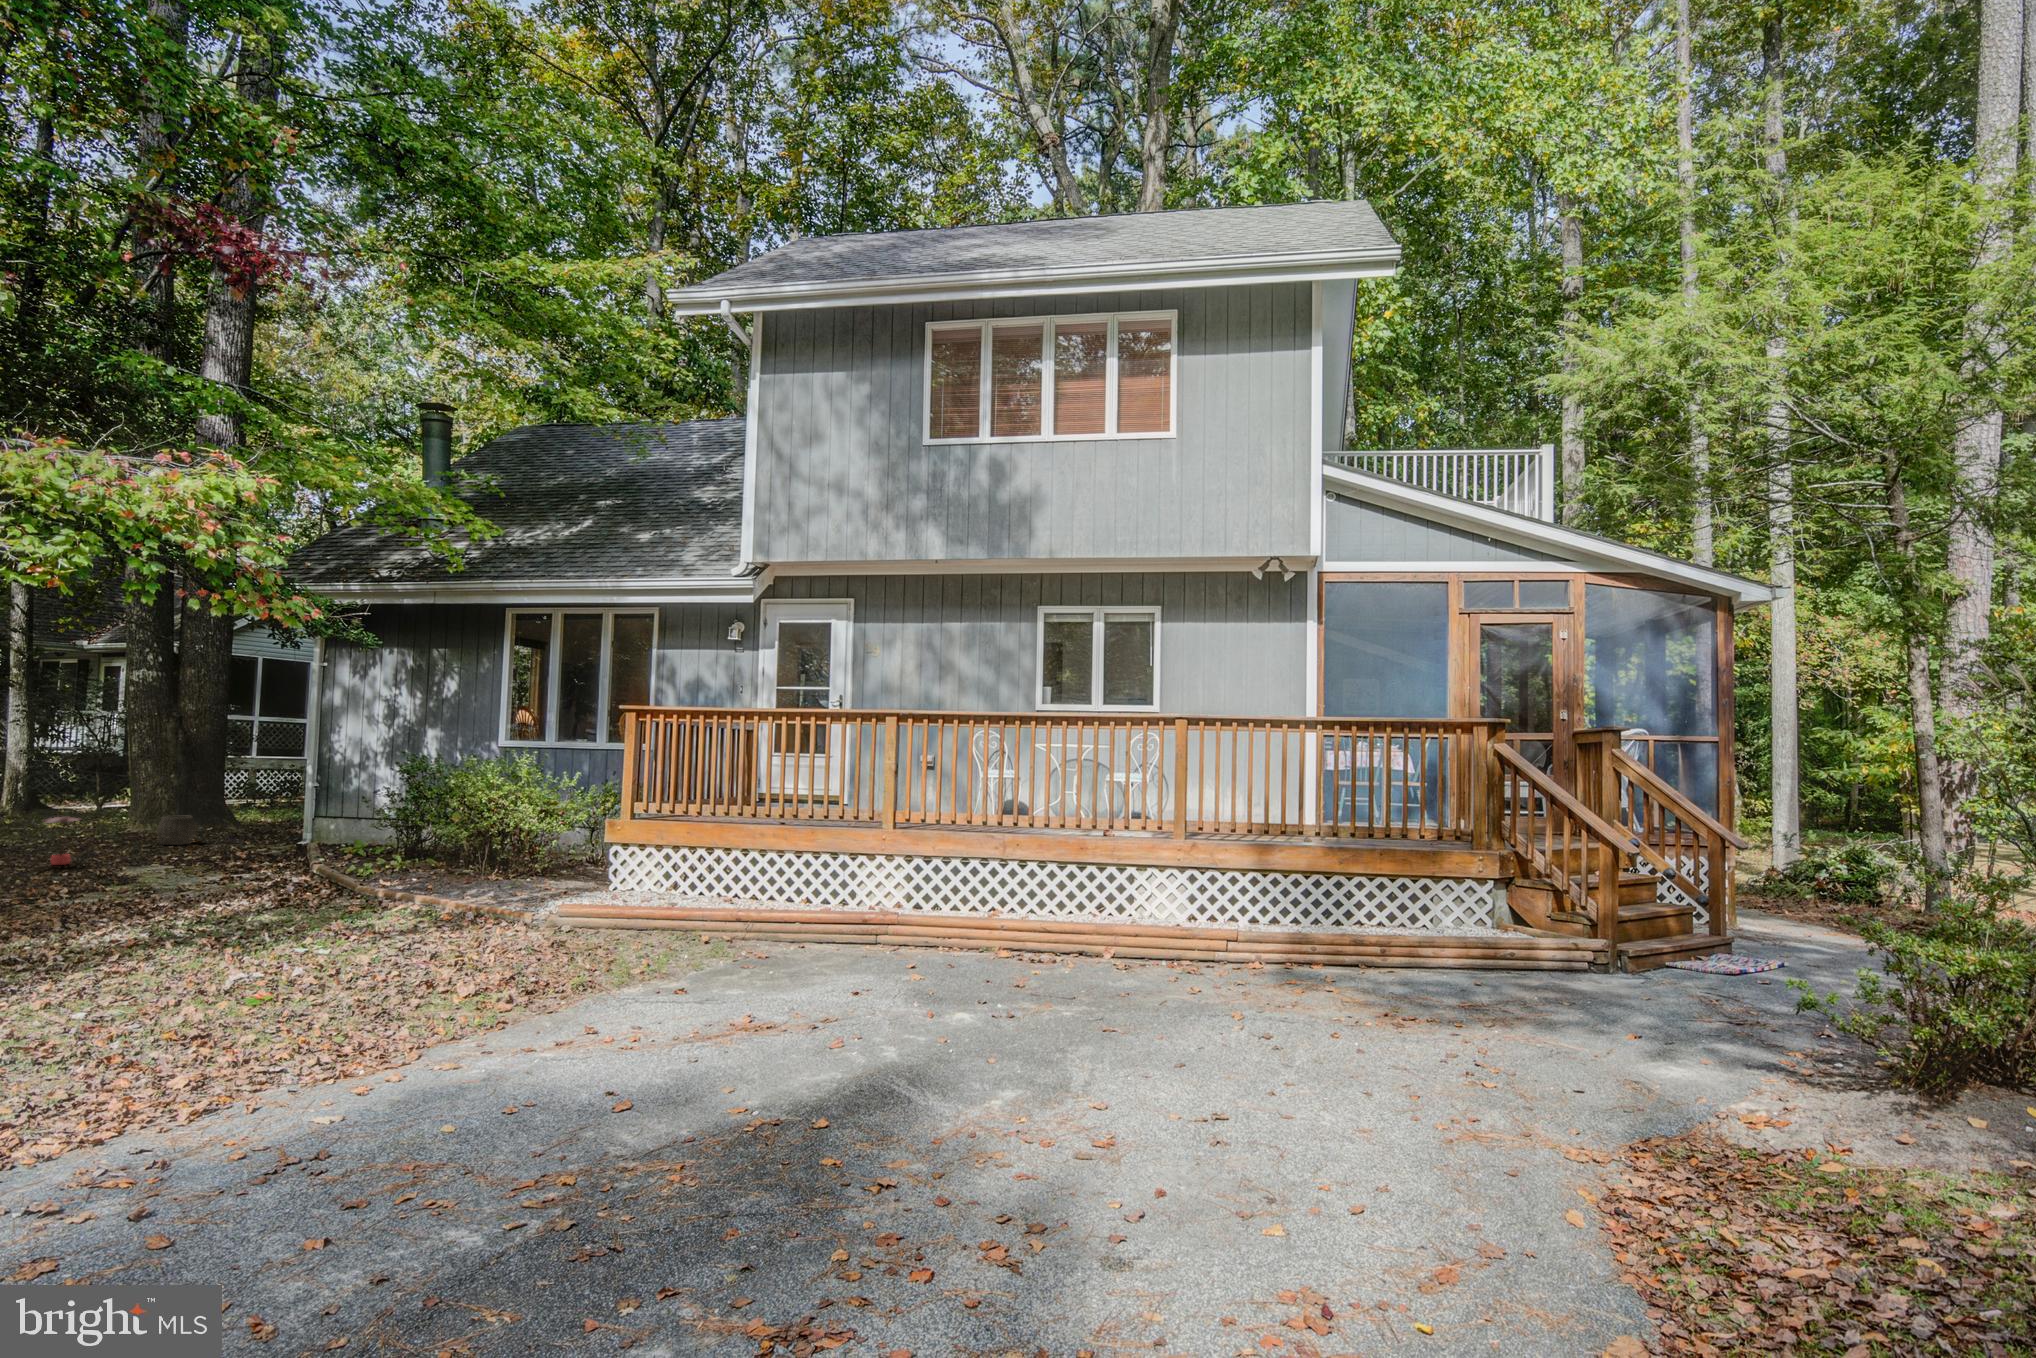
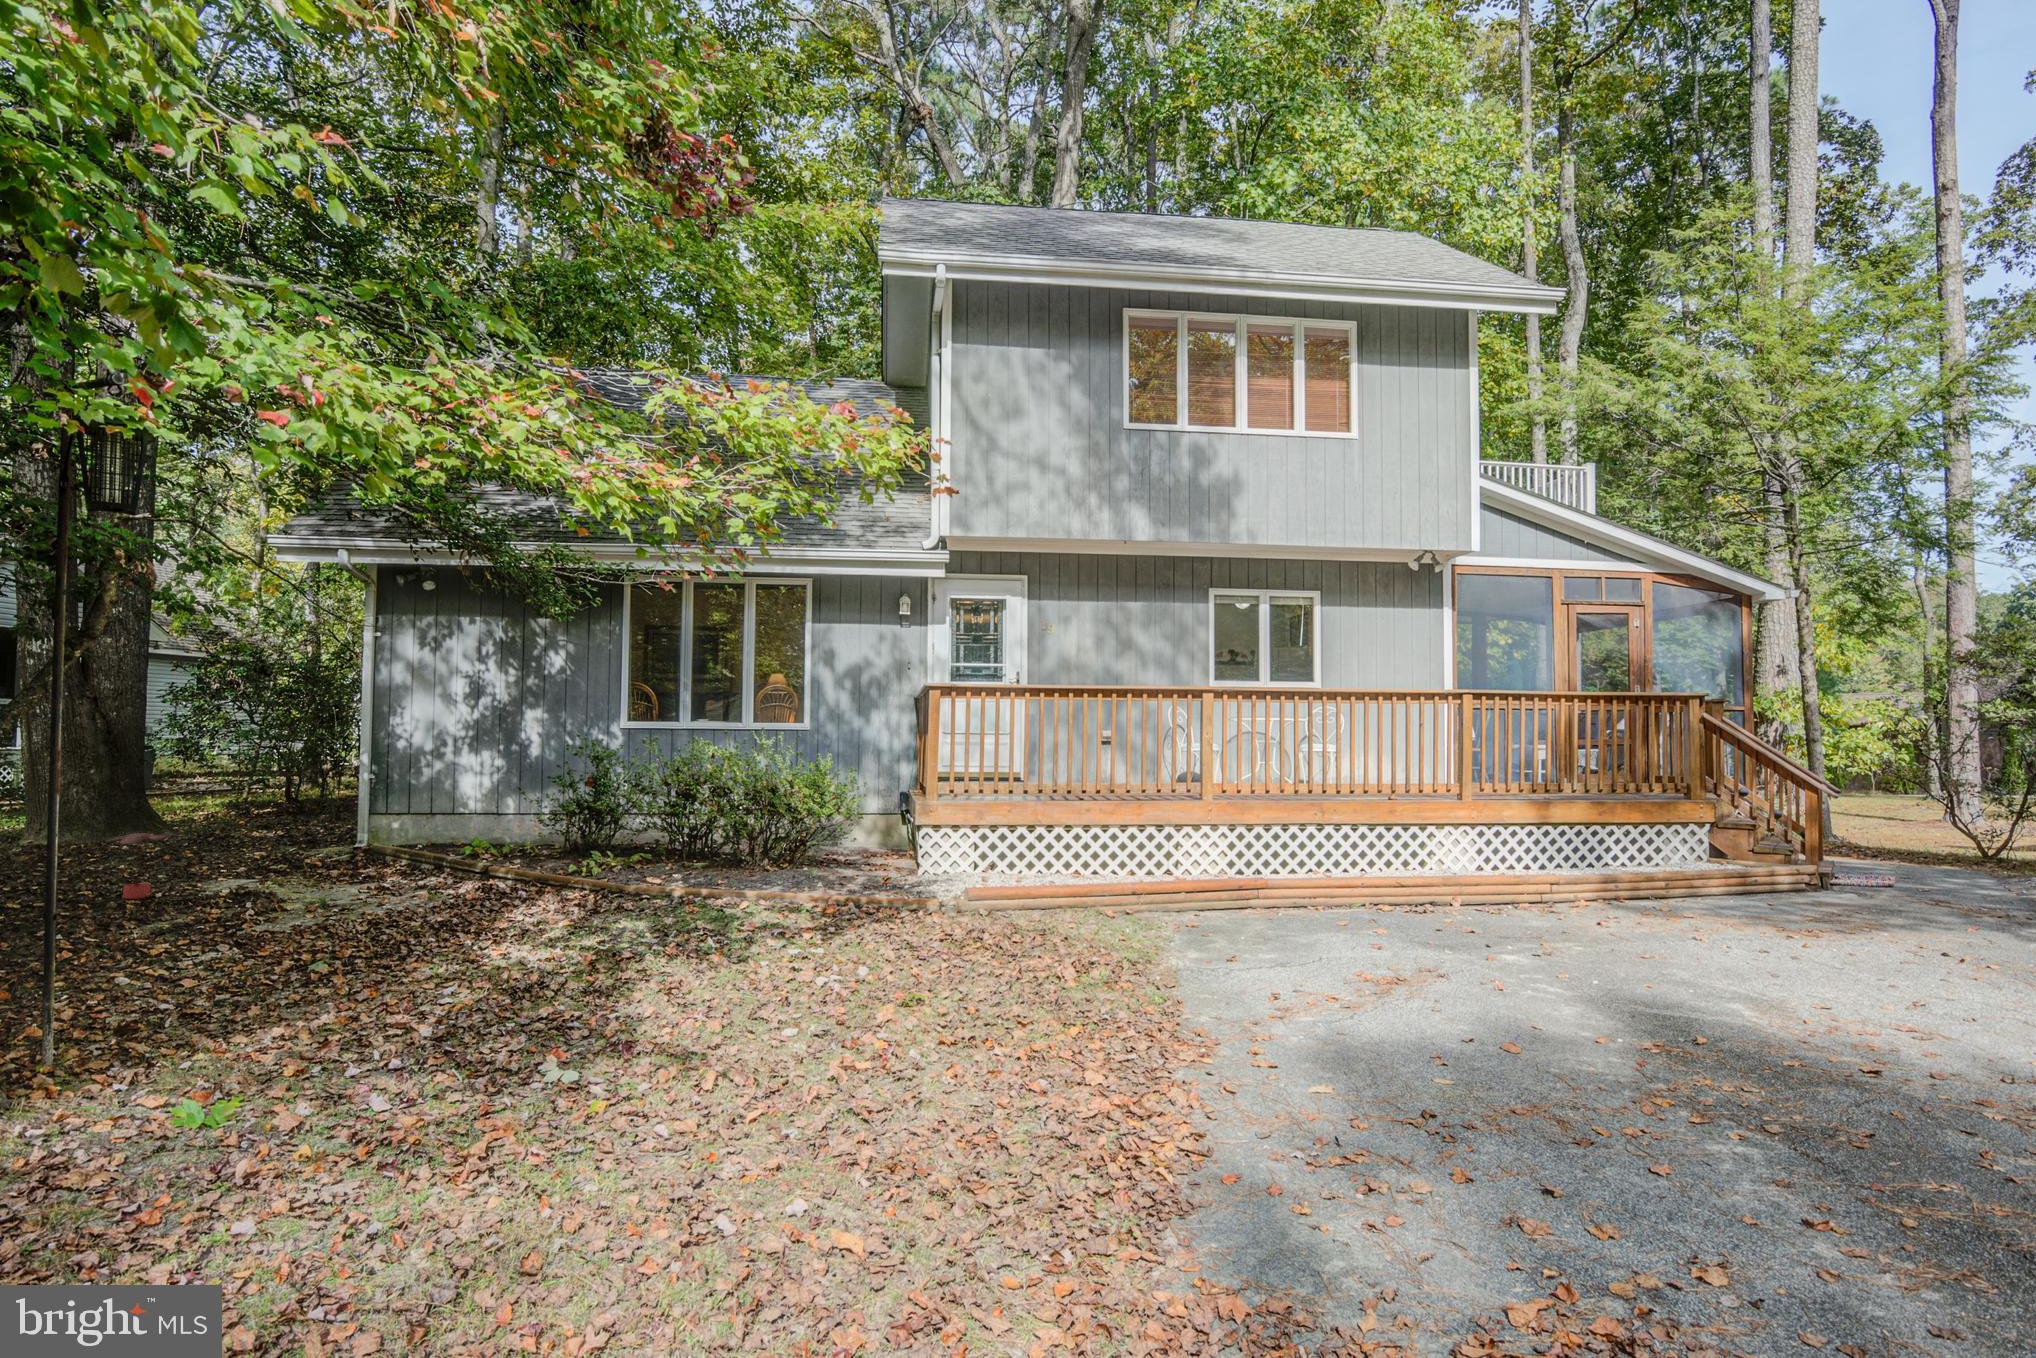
woven basket: present [157,815,196,845] -> none [179,820,231,860]

